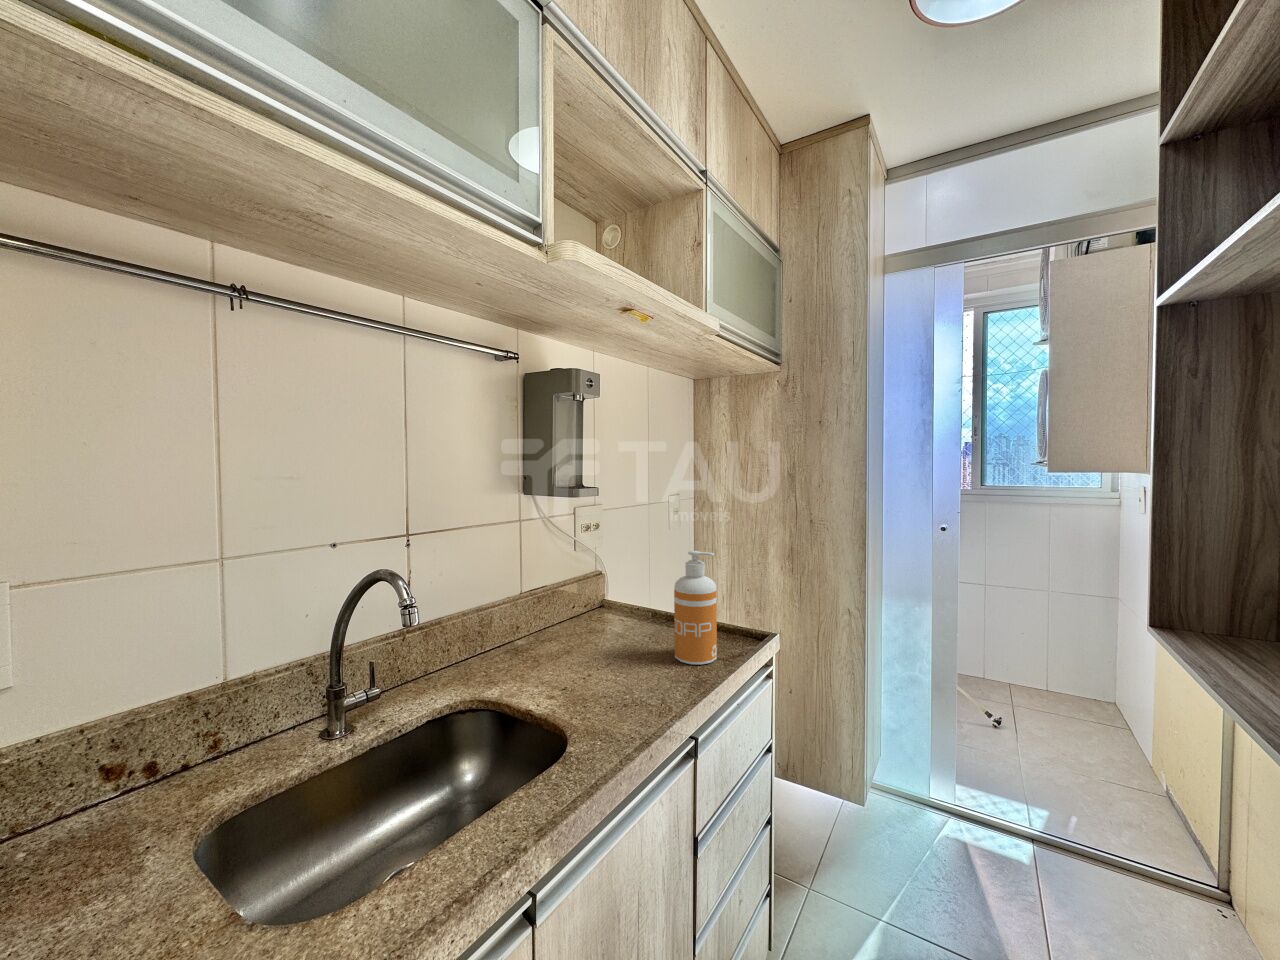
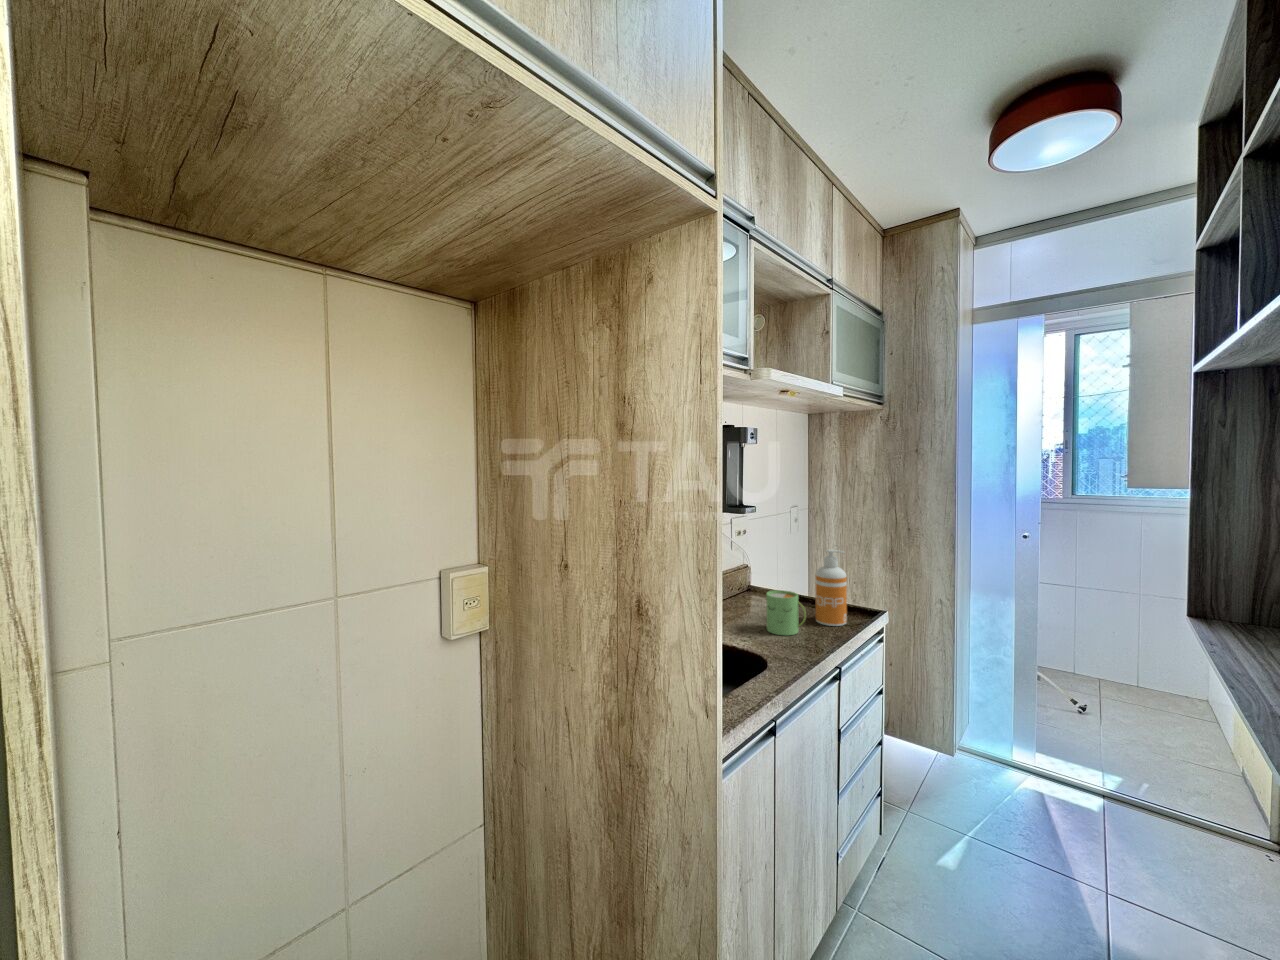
mug: none [594,614,651,687] -> present [766,590,806,635]

